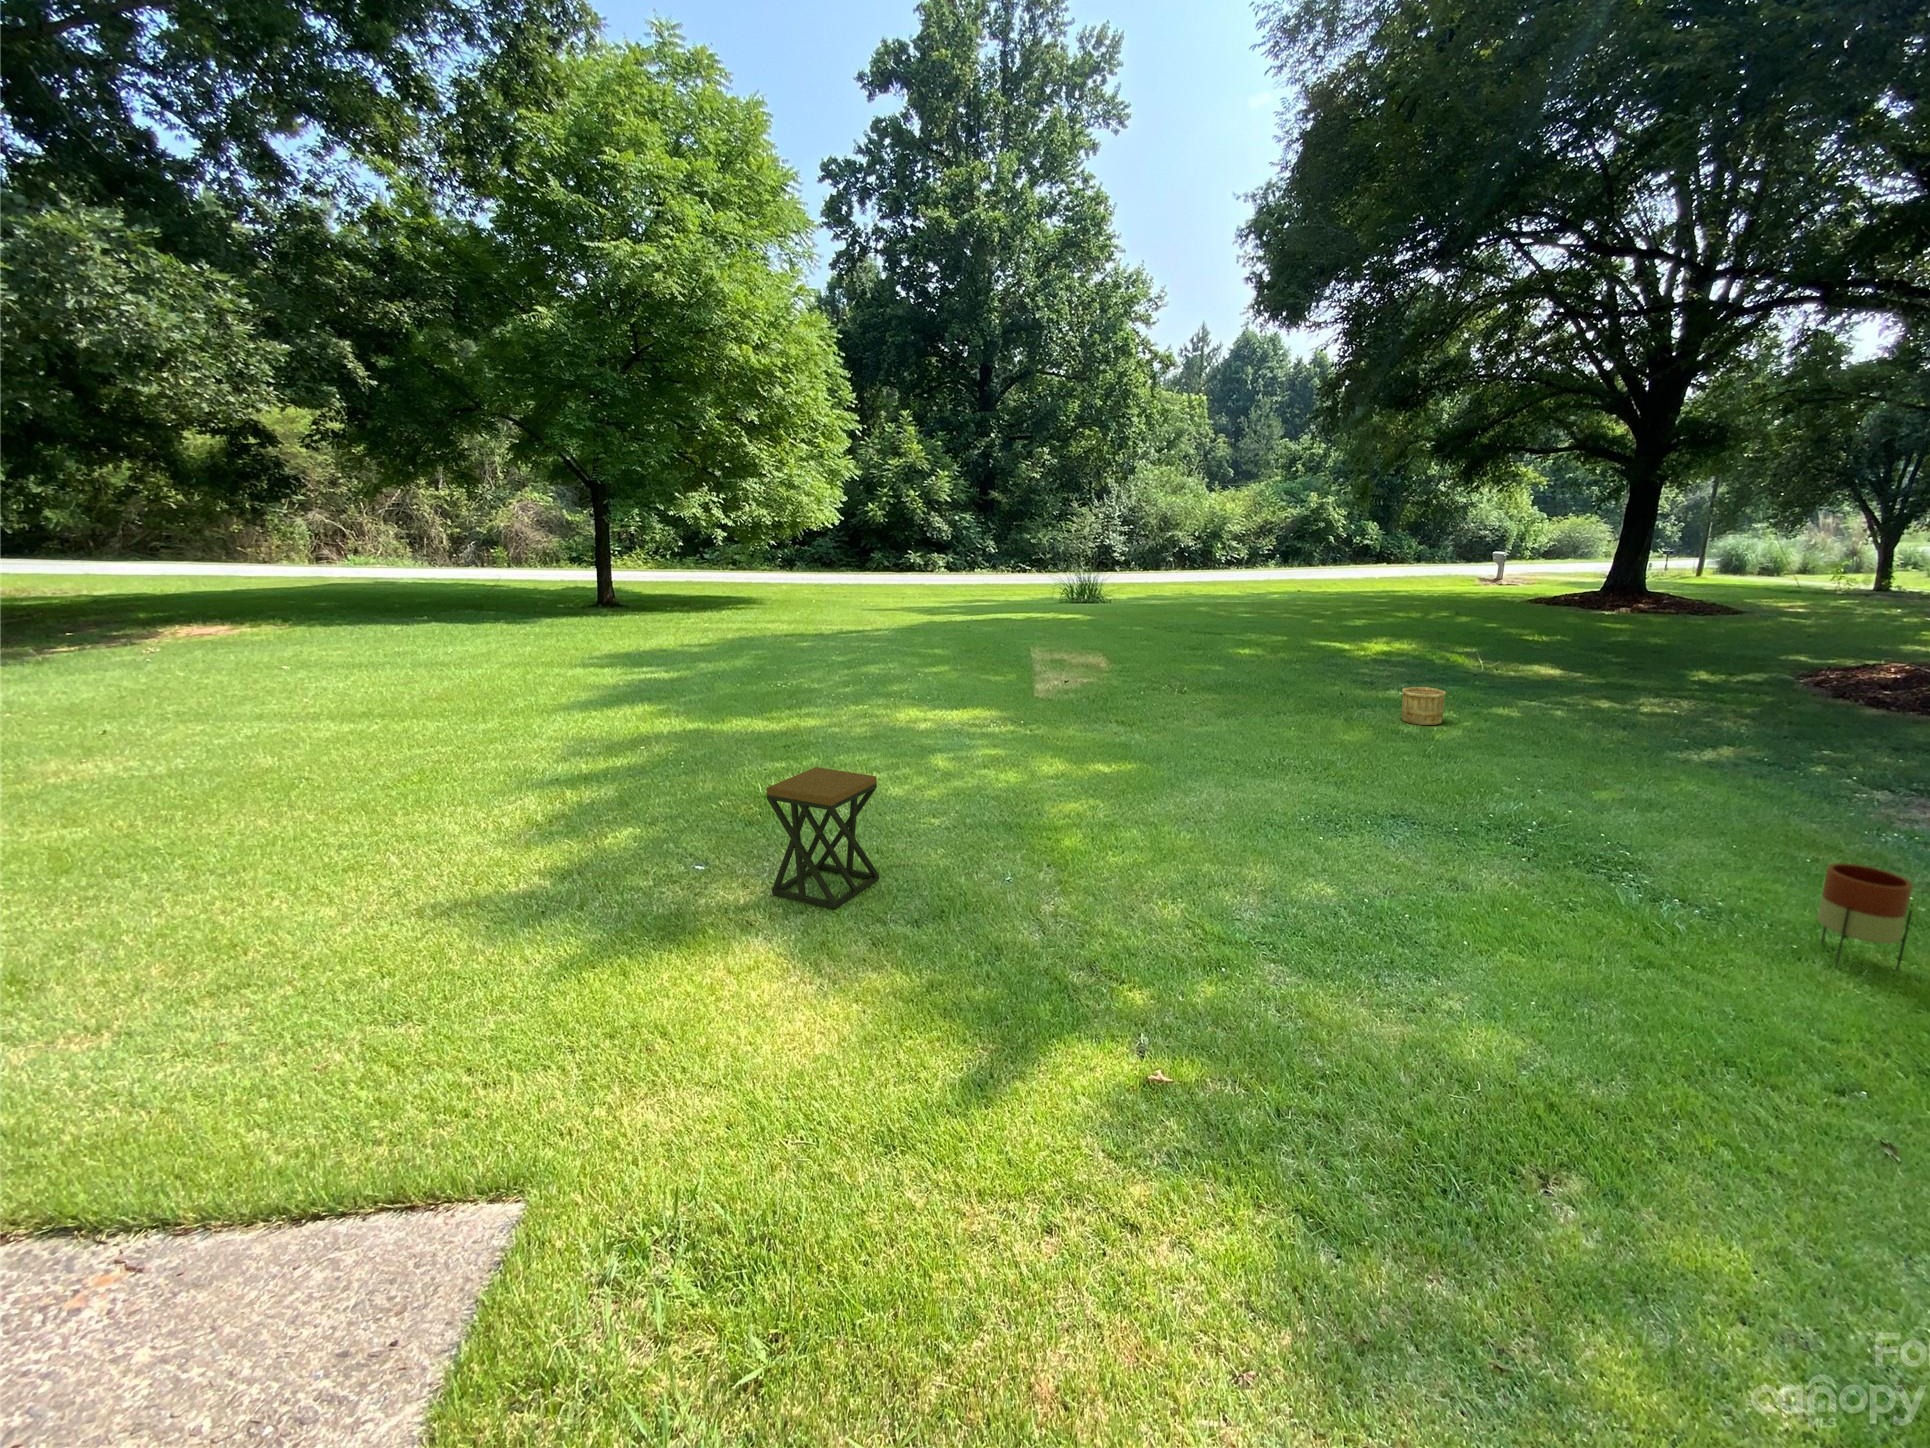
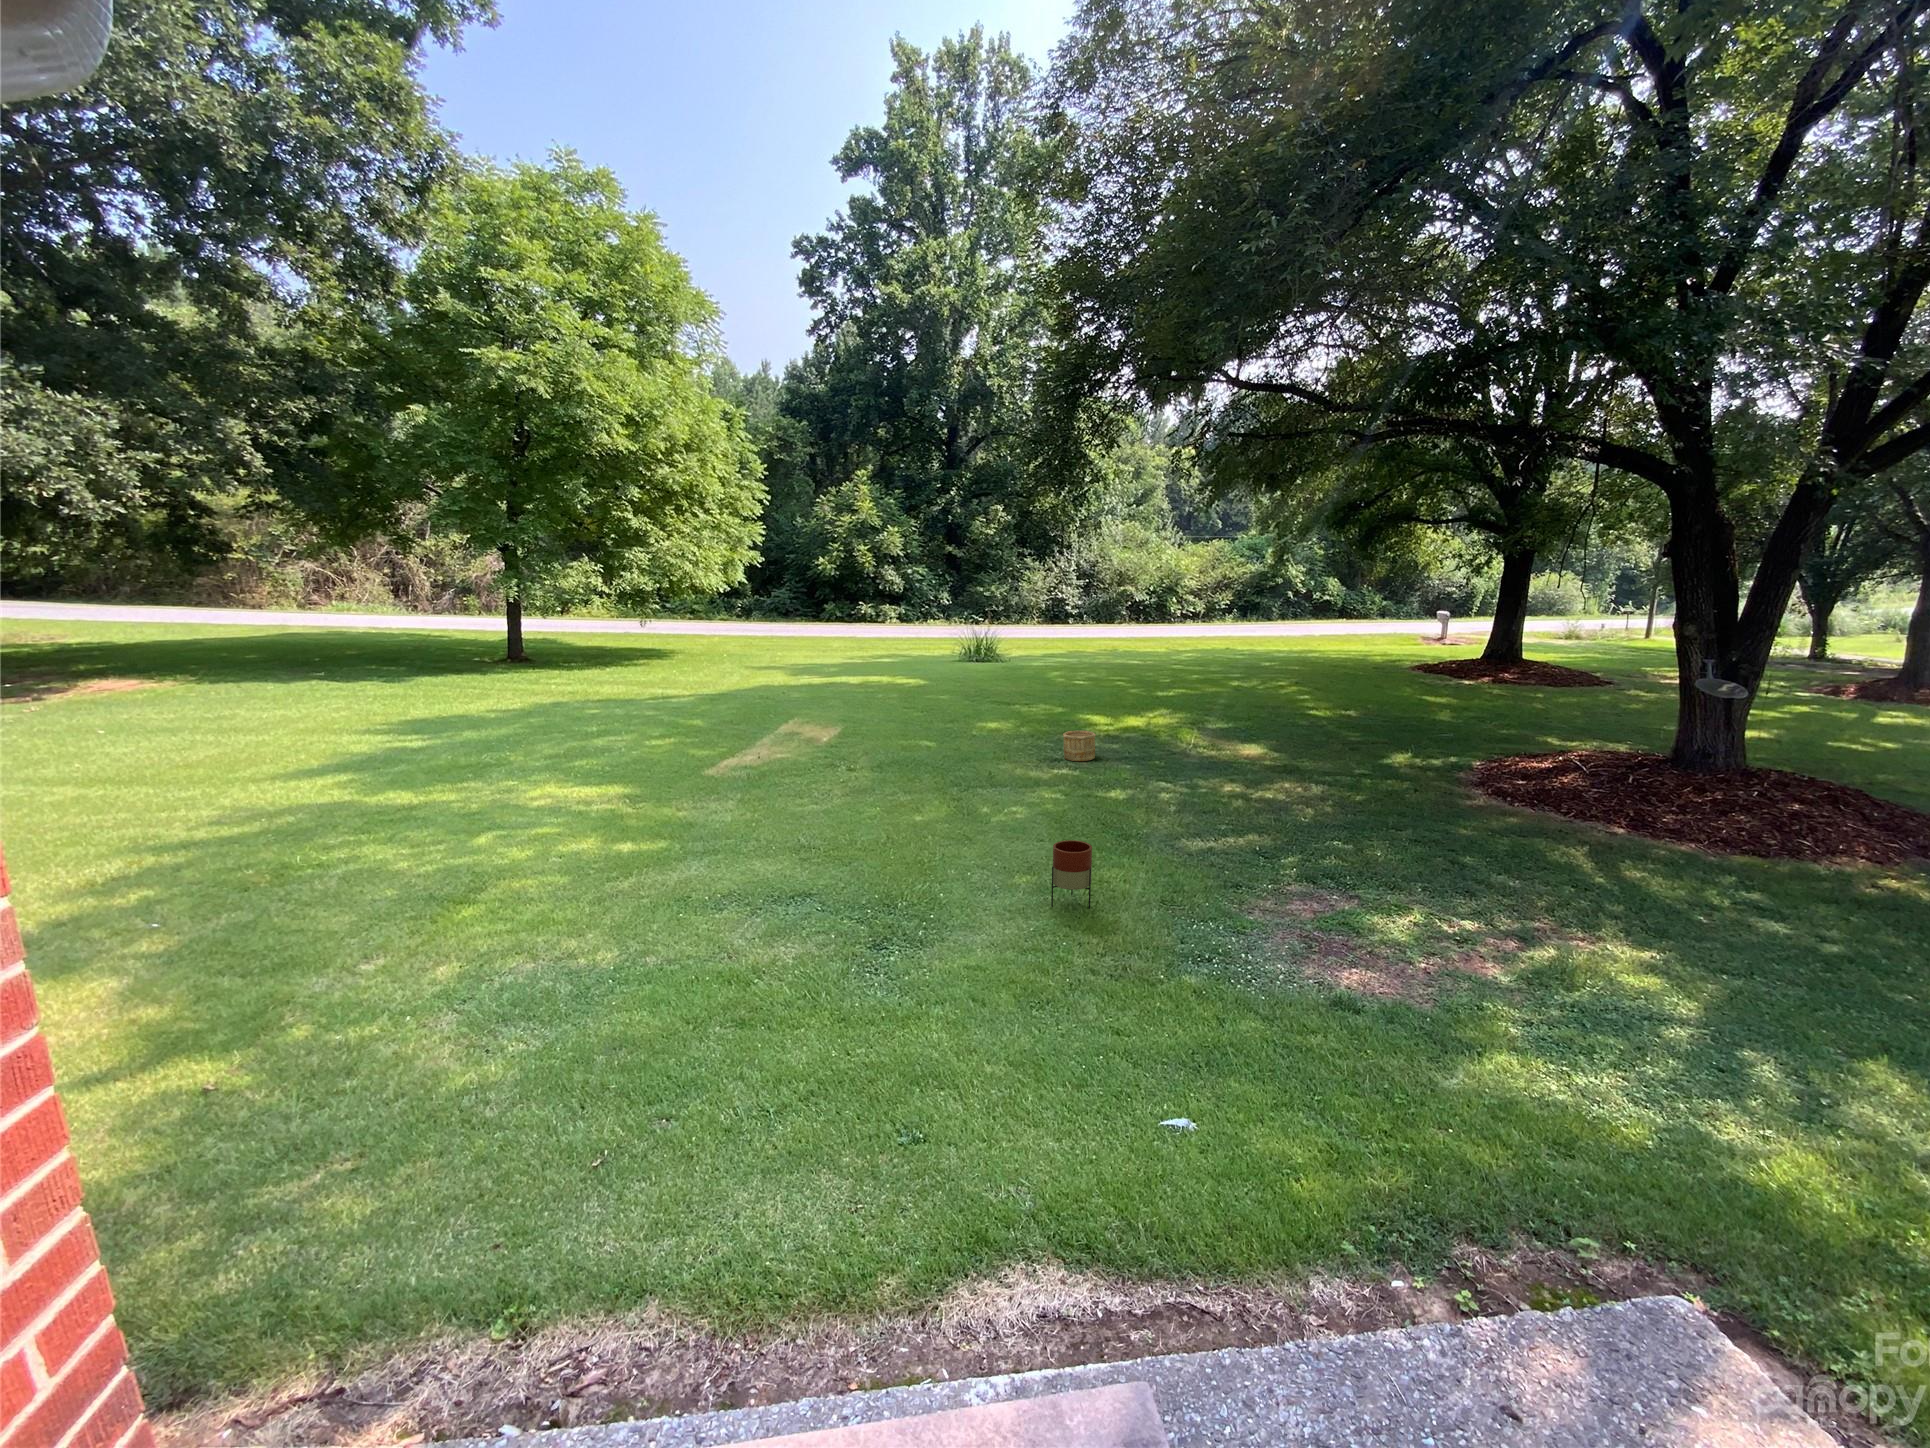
stool: present [767,767,879,909] -> none [410,773,498,864]

